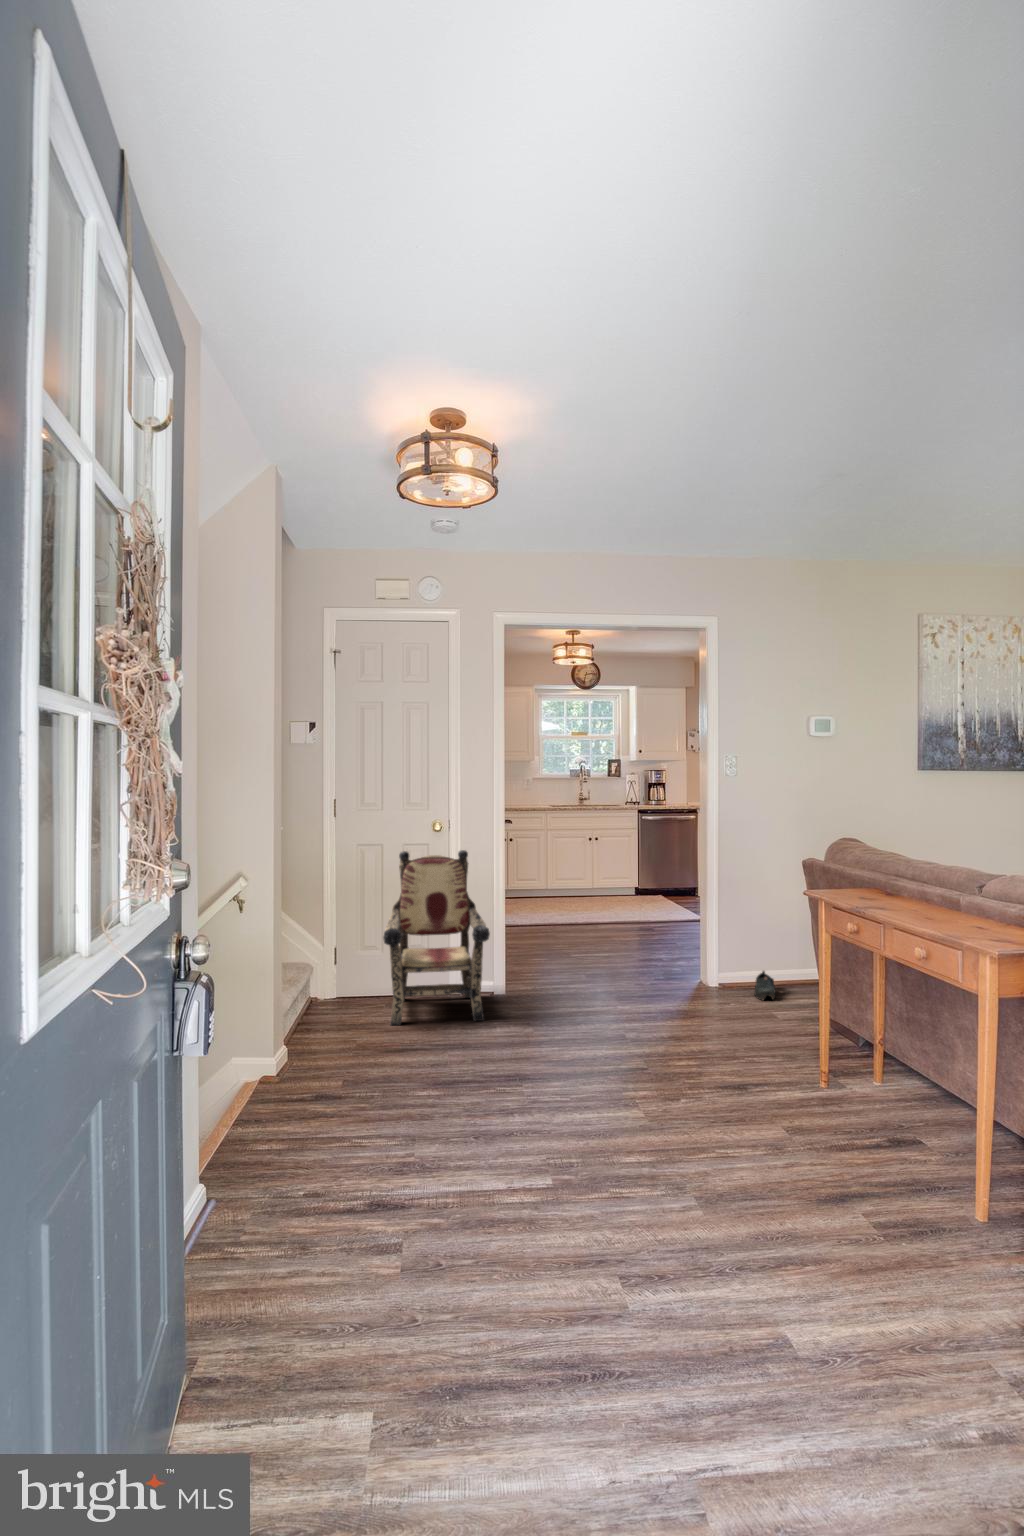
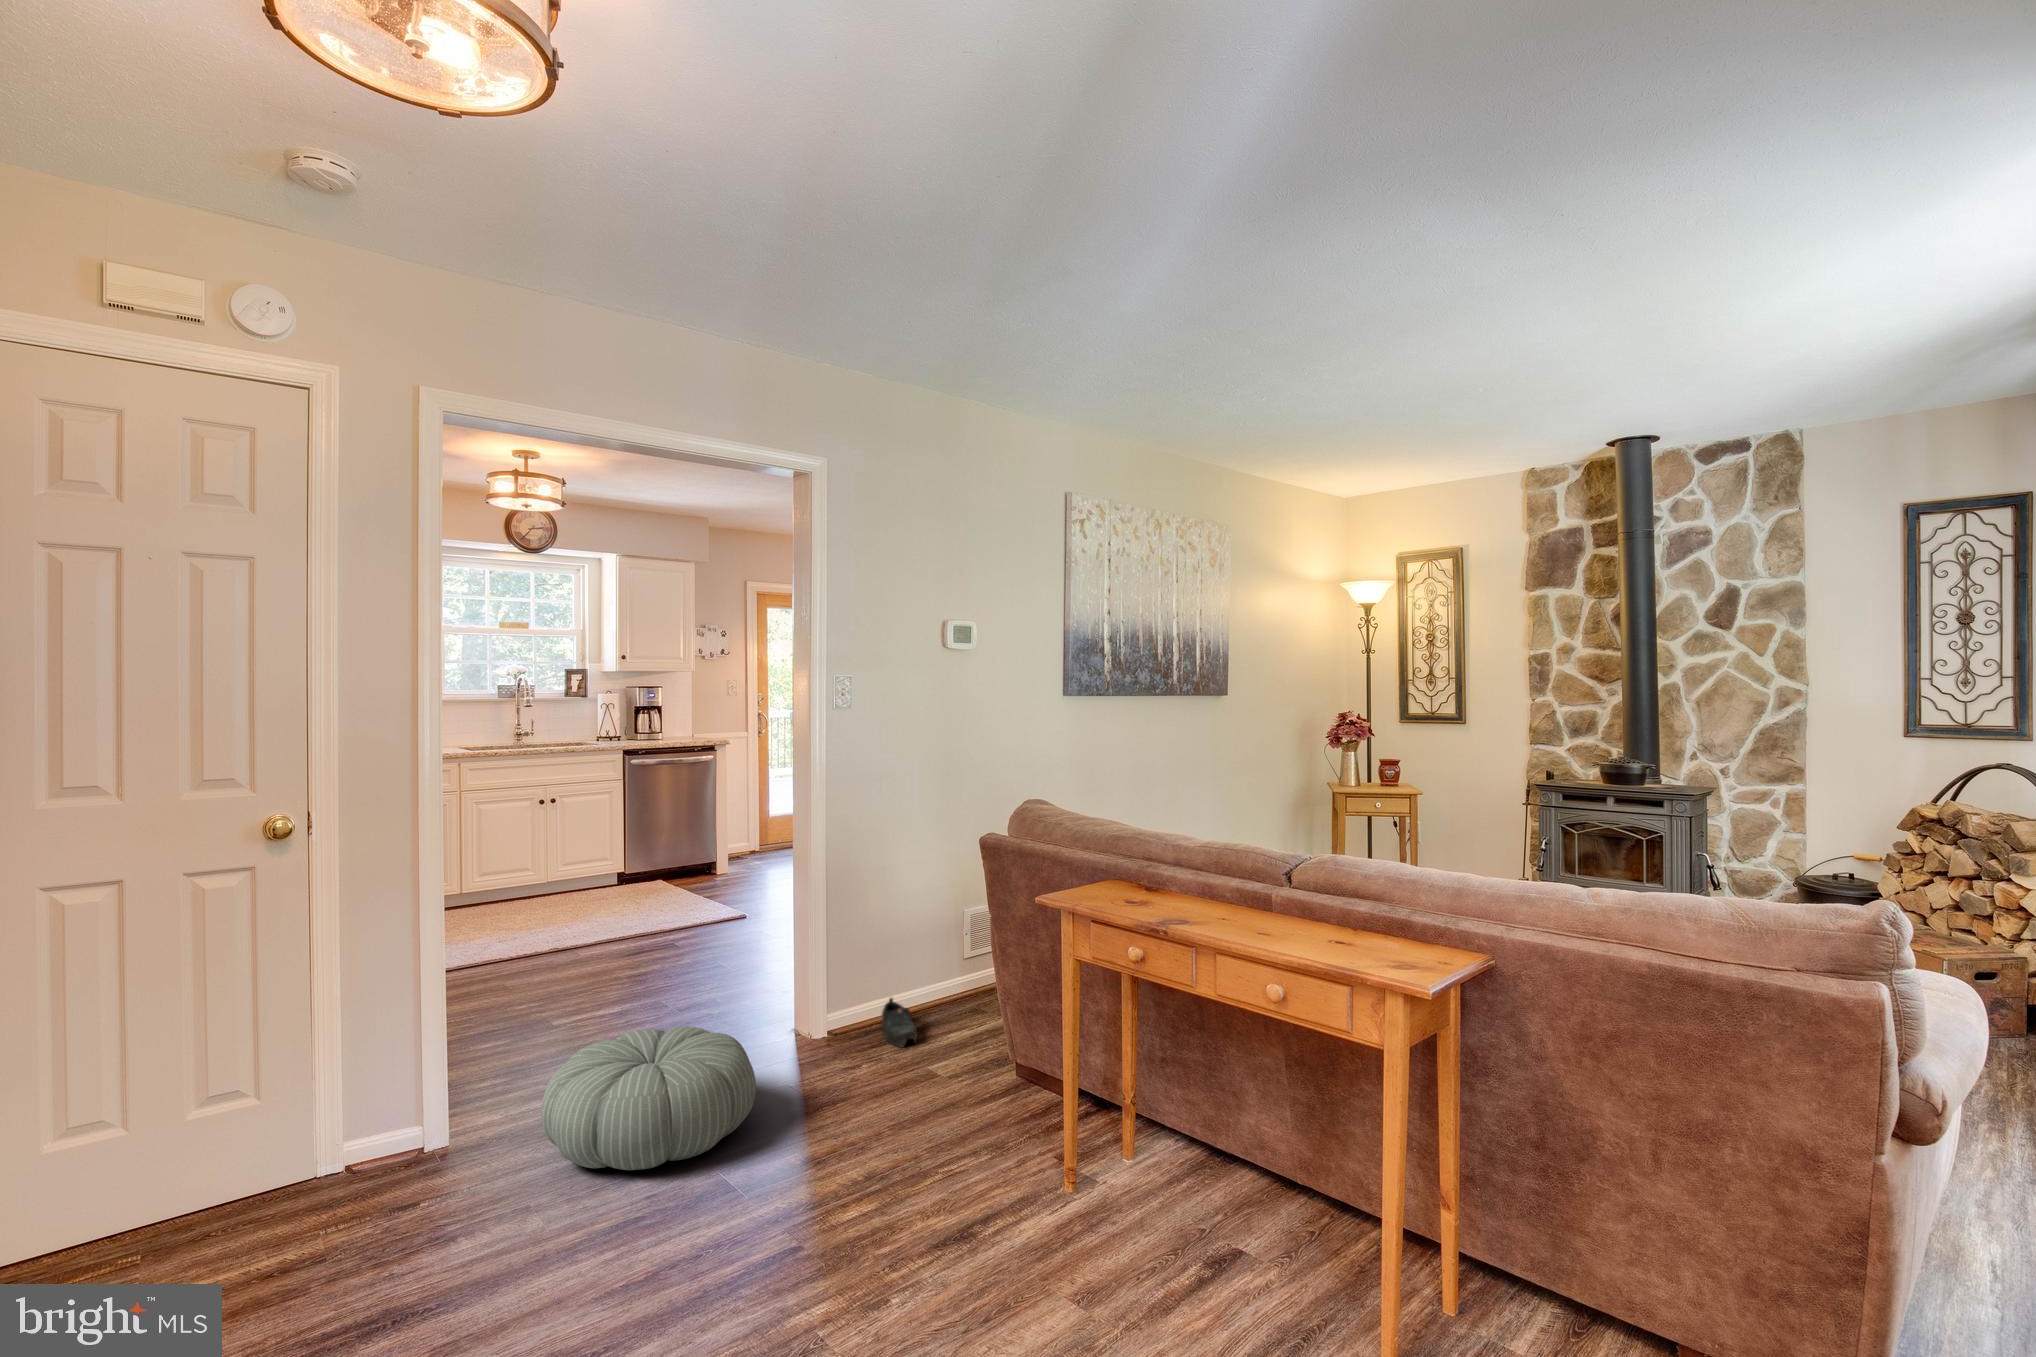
armchair: present [383,850,490,1025] -> none [147,869,437,1312]
pouf: none [541,955,652,1022] -> present [541,1026,756,1170]

